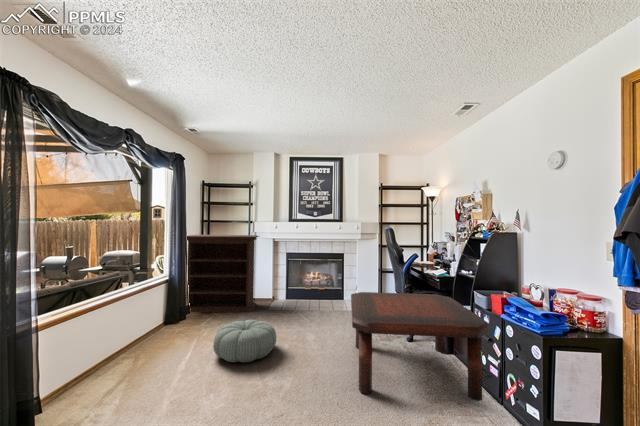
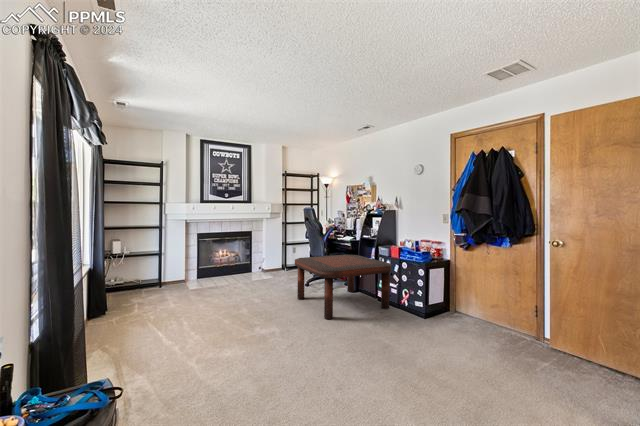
bookshelf: present [187,235,259,312] -> none [88,217,178,304]
pouf: present [213,320,276,362] -> none [186,291,243,325]

